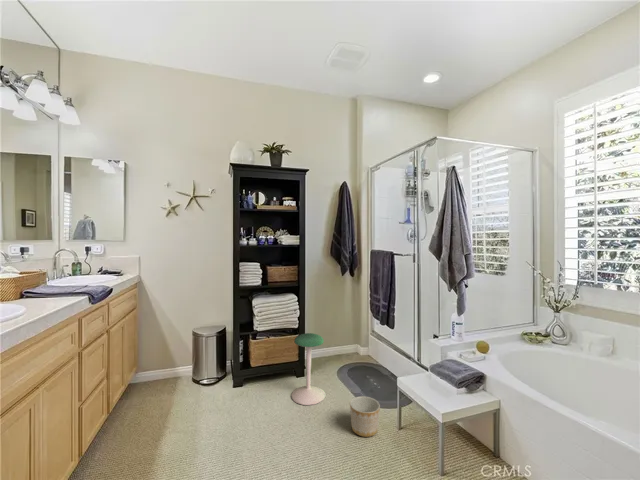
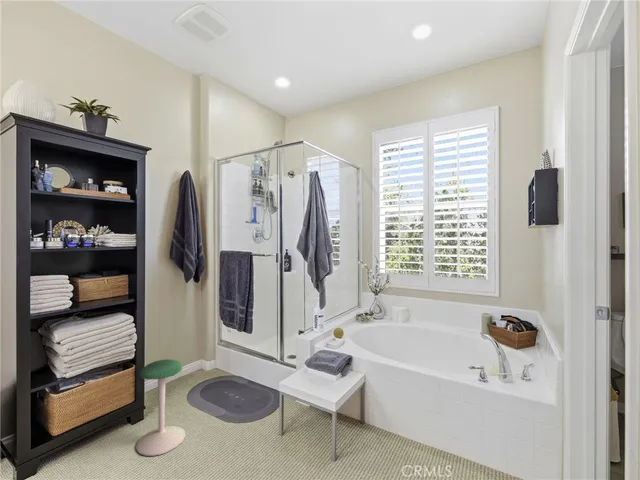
planter: present [350,396,380,437] -> none [232,413,265,458]

